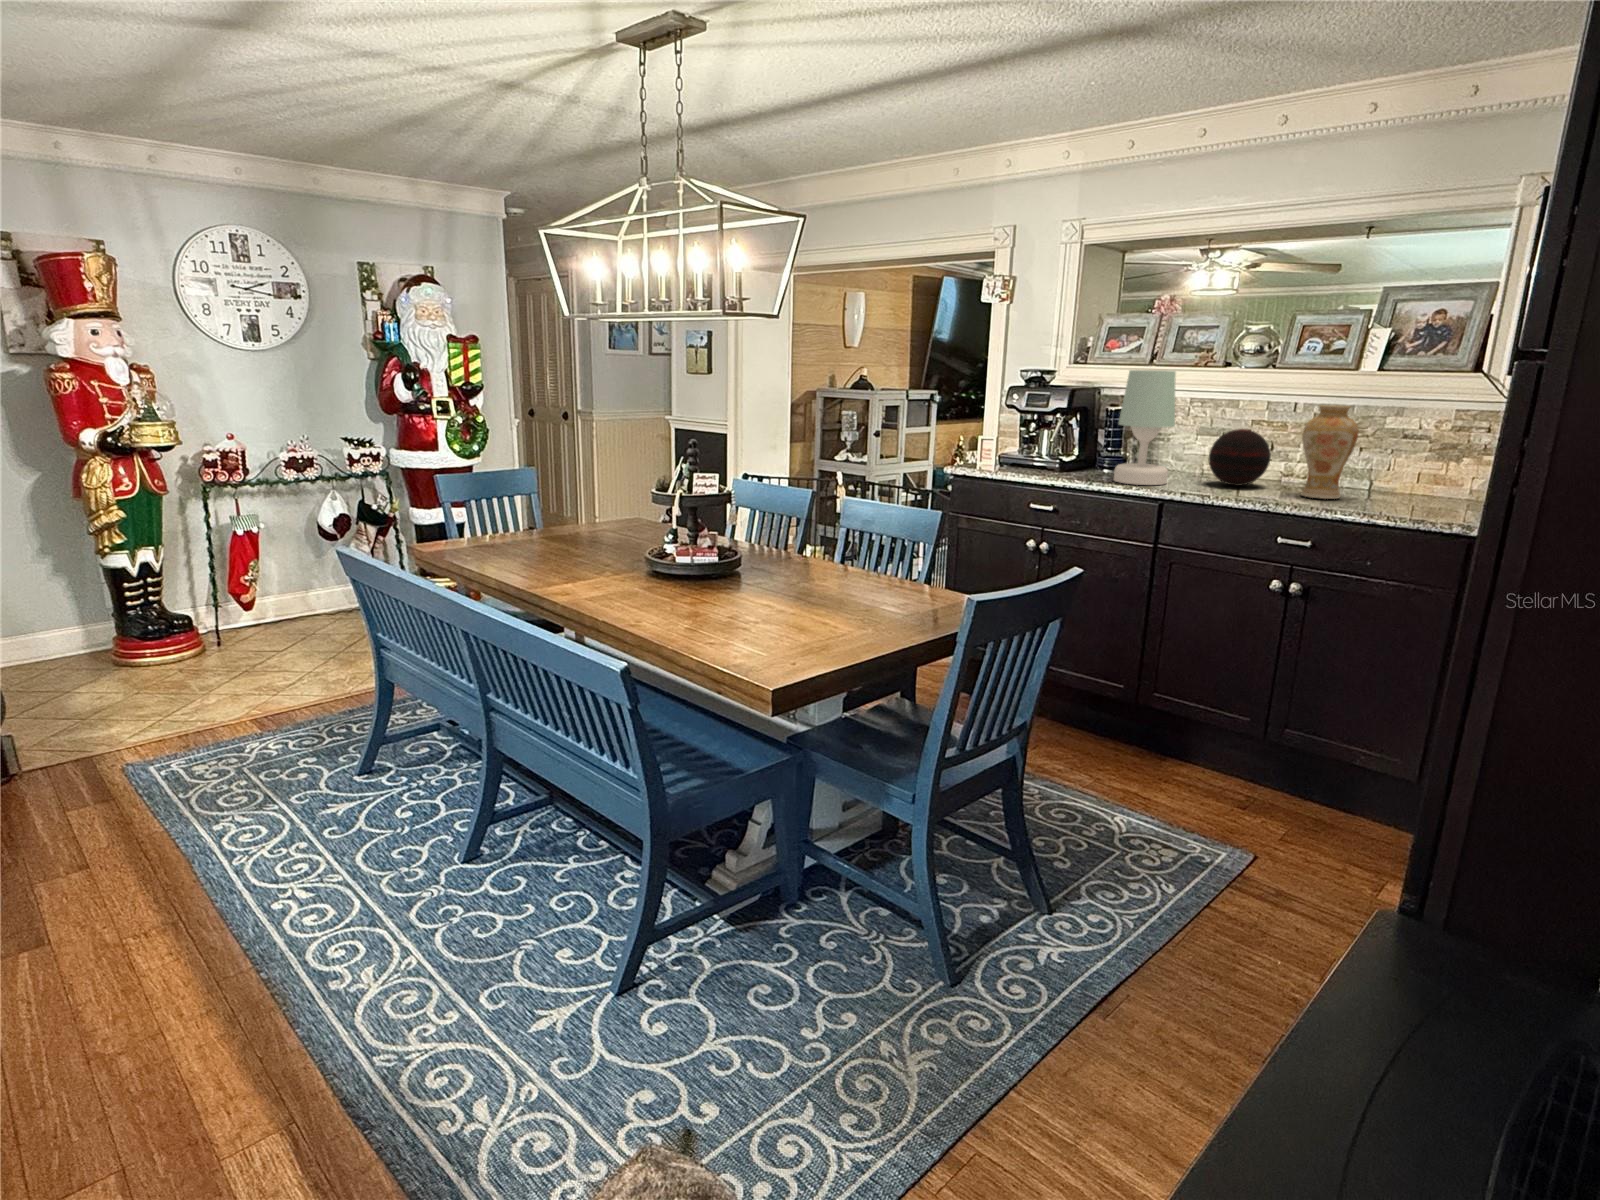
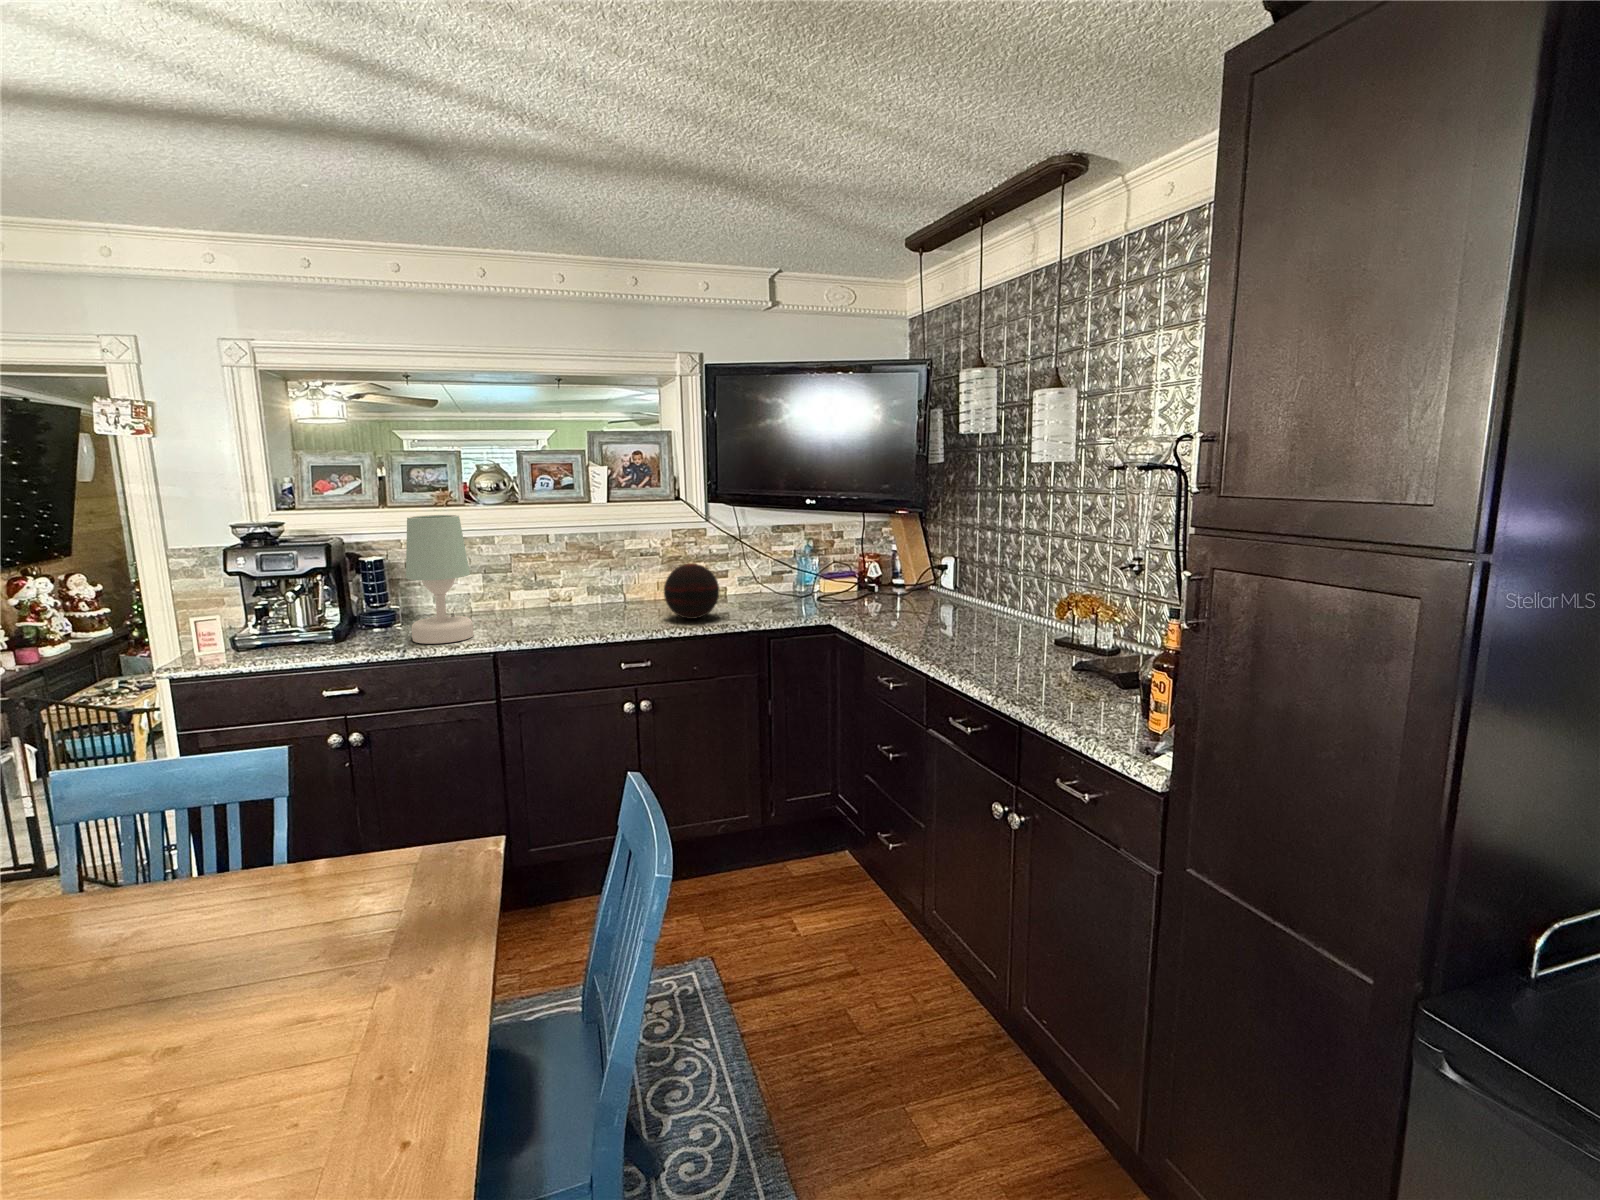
vase: present [1301,405,1359,499] -> none [589,535,634,620]
decorative orb: present [1209,429,1271,486] -> present [664,564,719,619]

